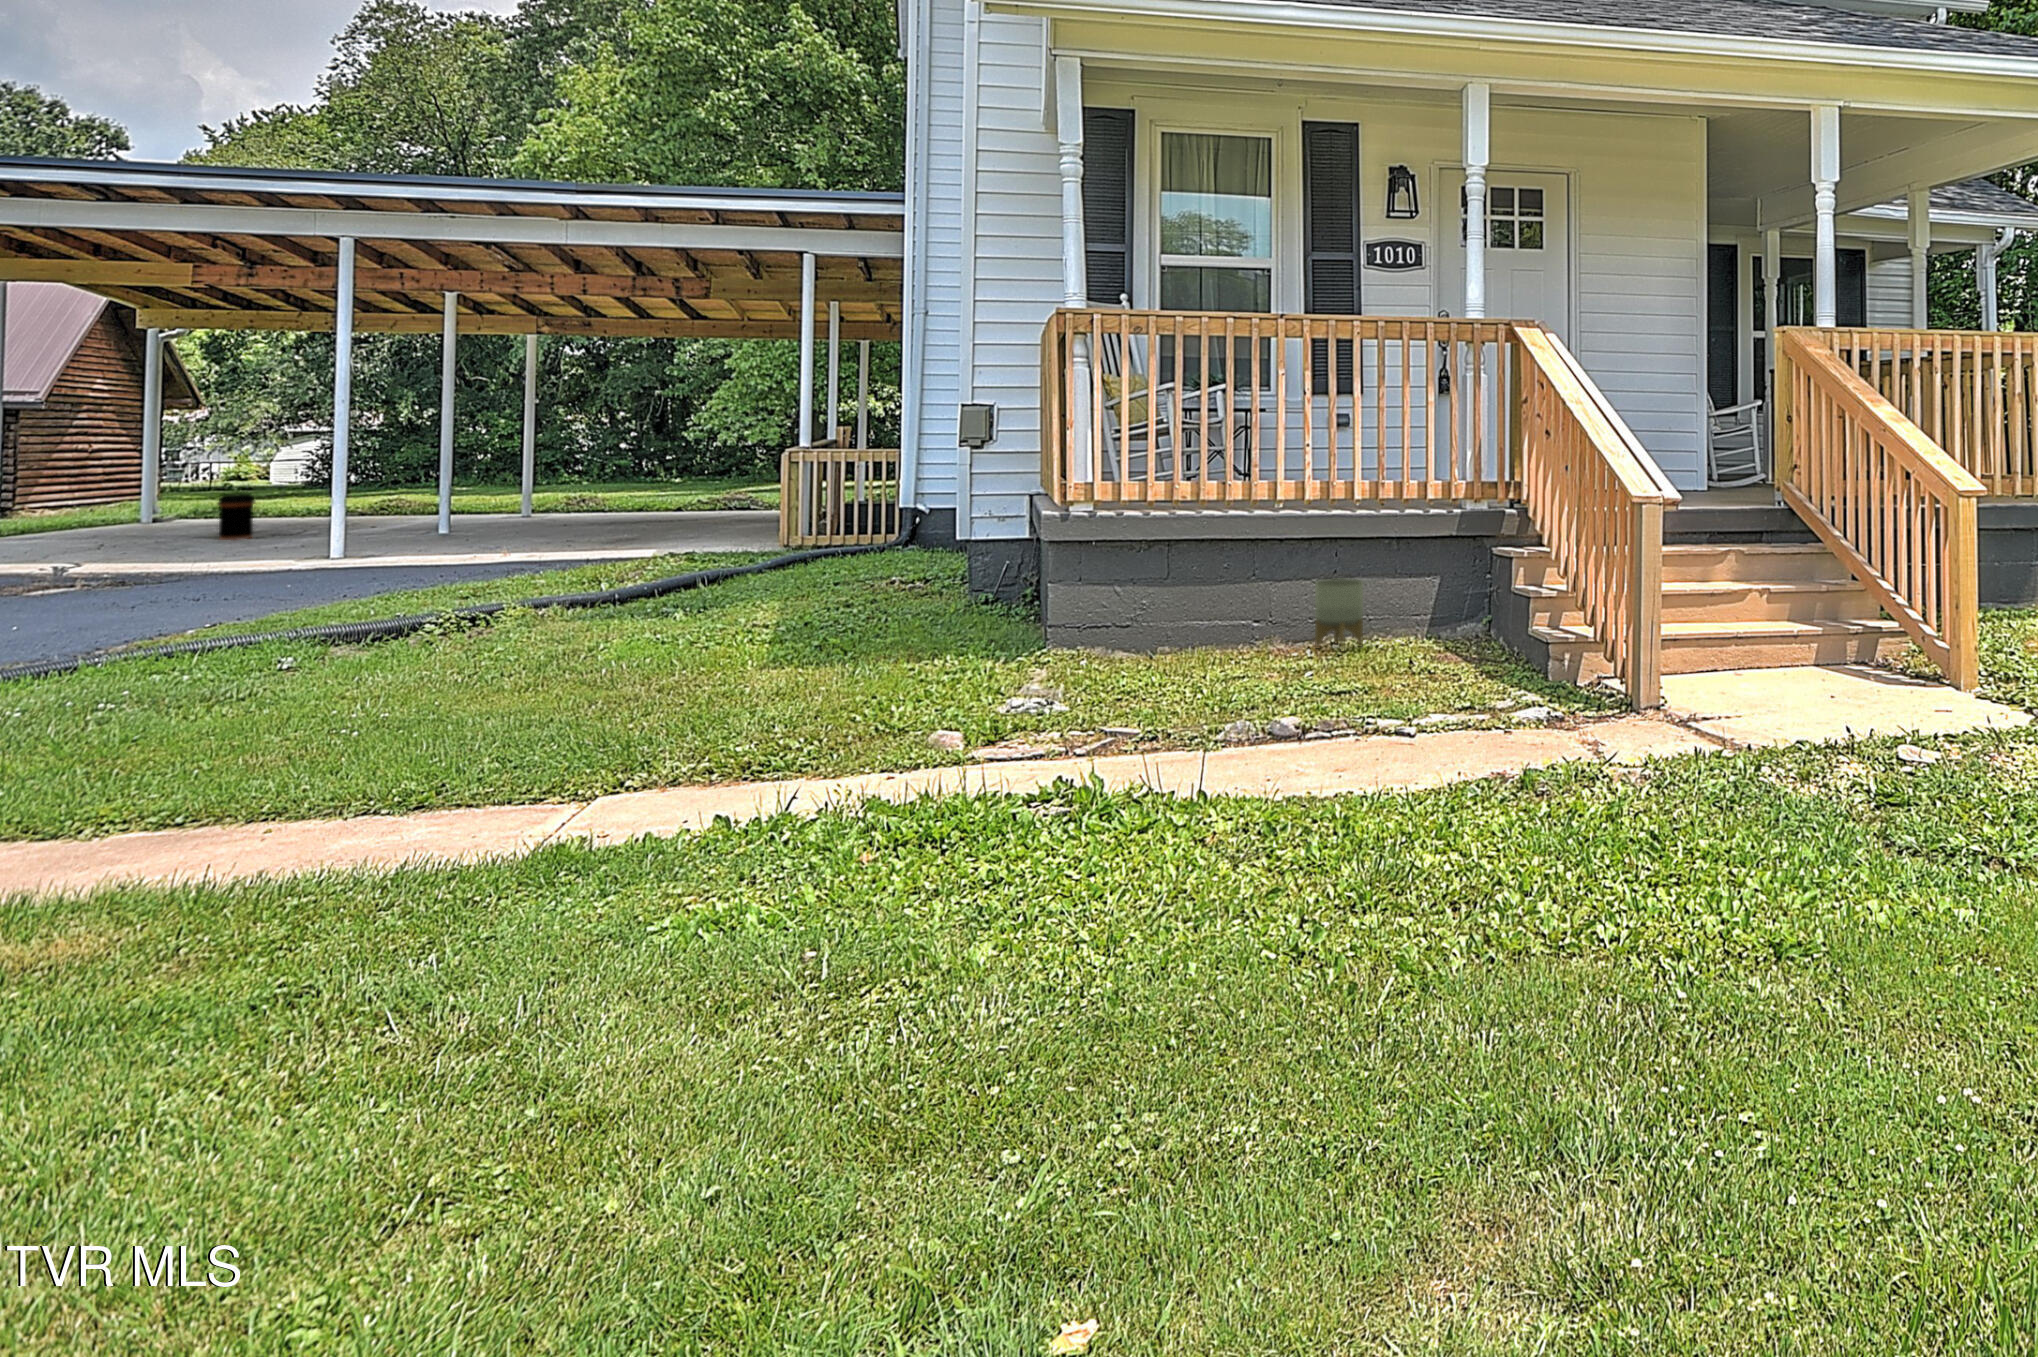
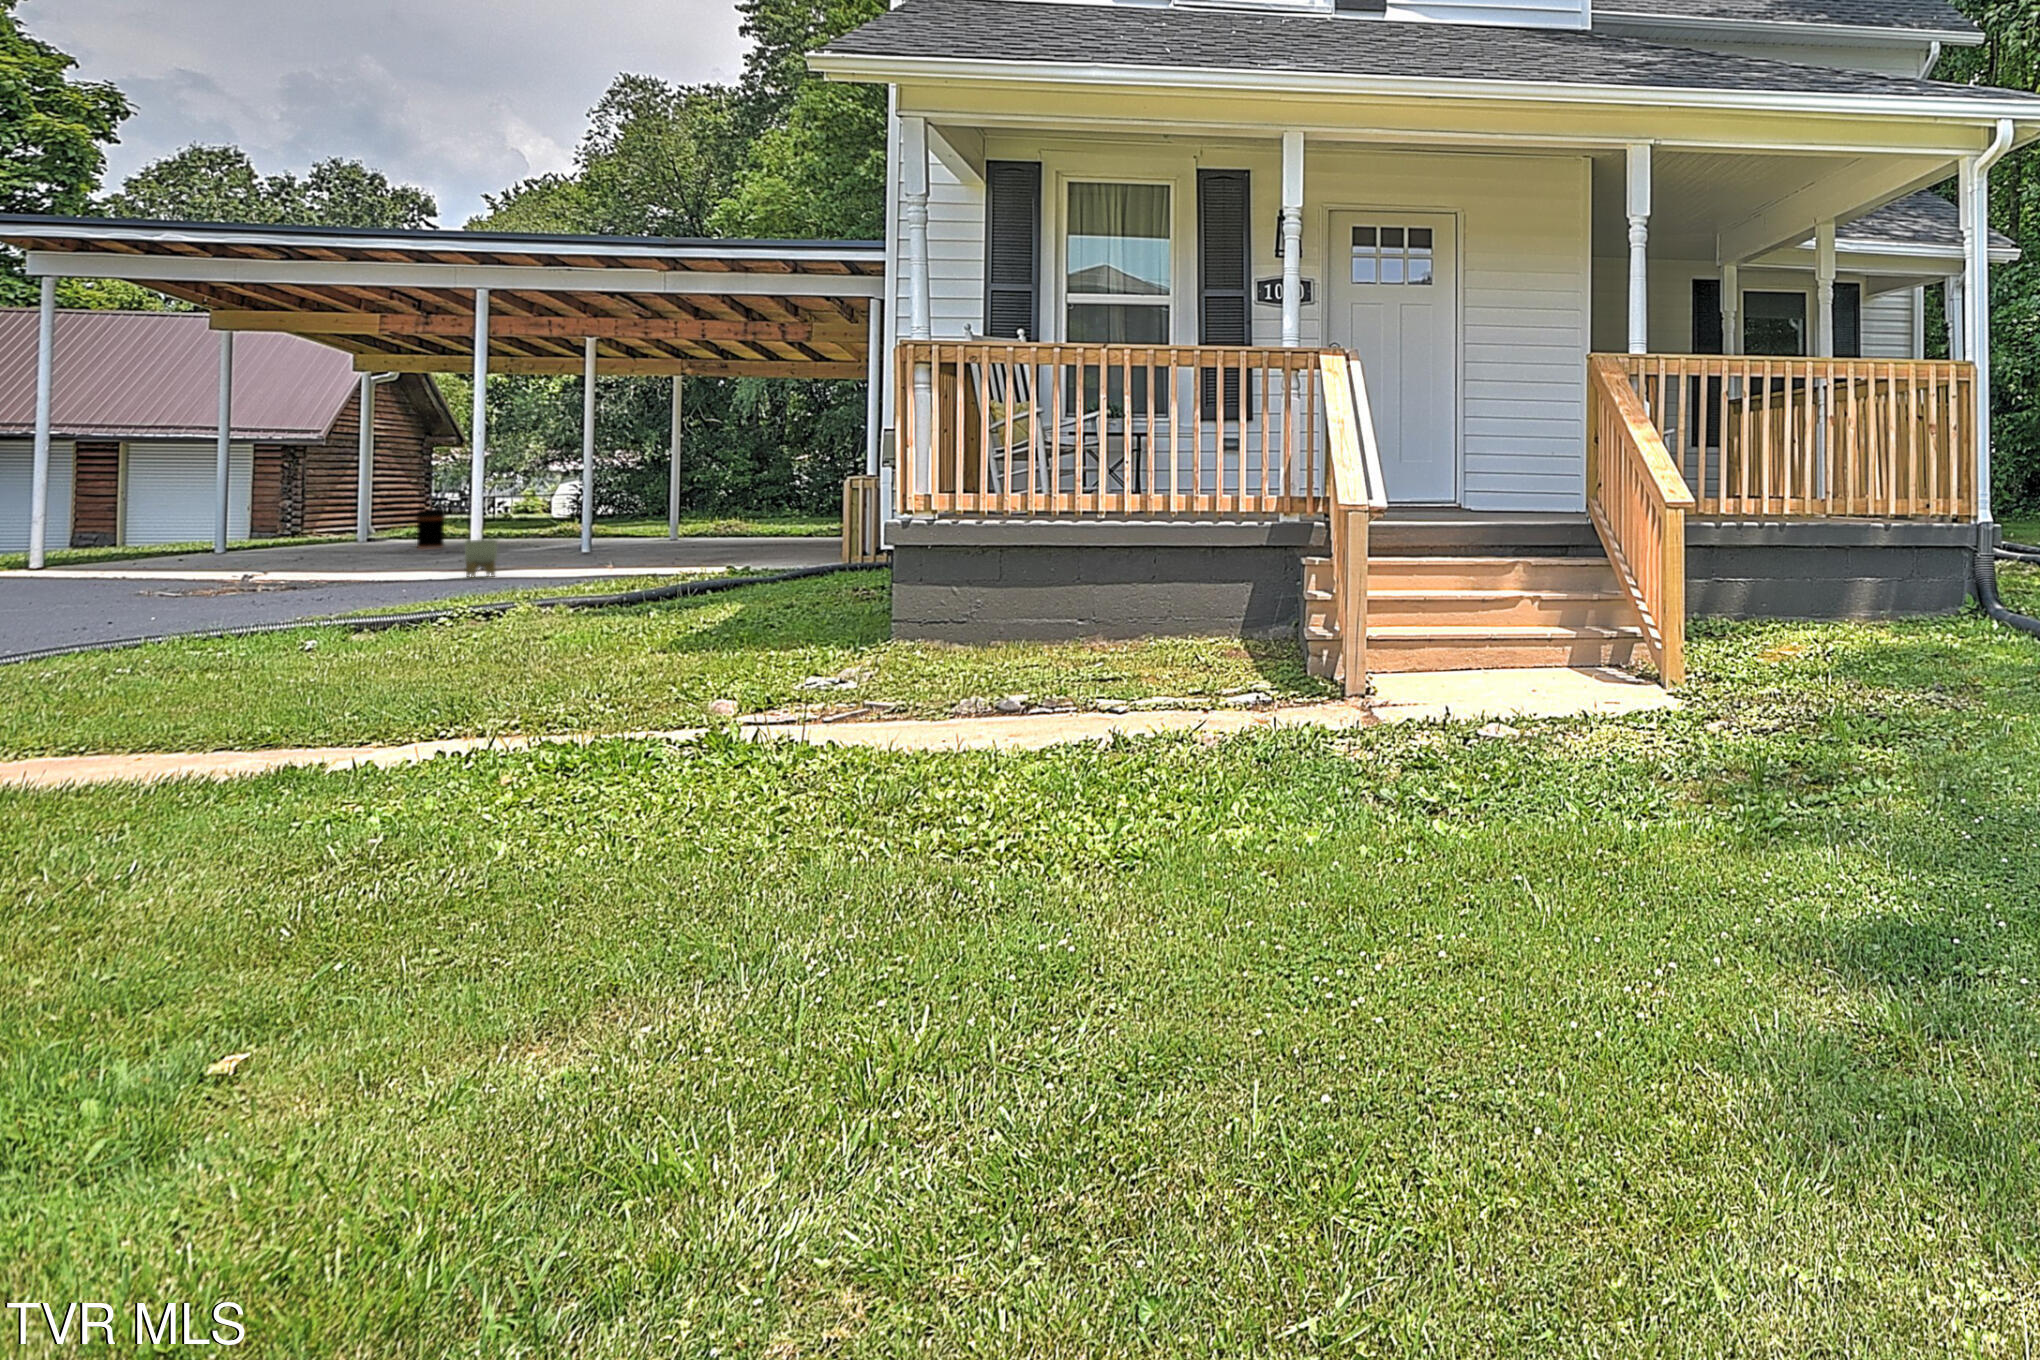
planter: present [1315,578,1363,651] -> present [465,540,497,577]

